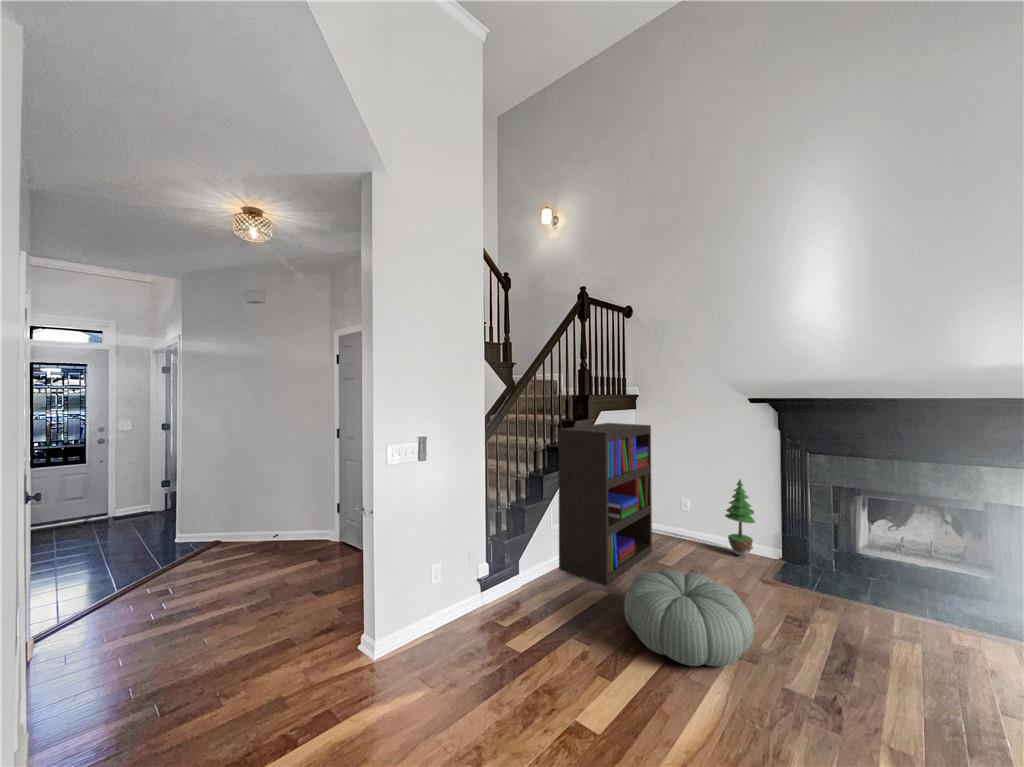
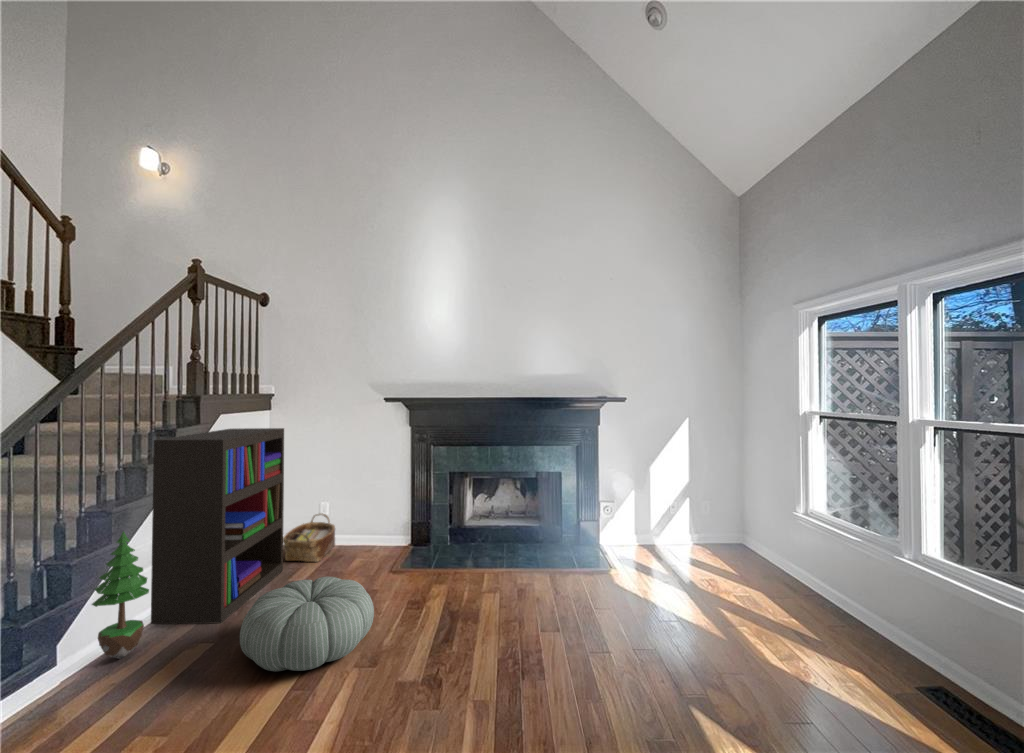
potted tree: present [725,480,755,556] -> present [92,531,149,659]
woven basket: none [651,506,698,552] -> present [283,513,335,562]

